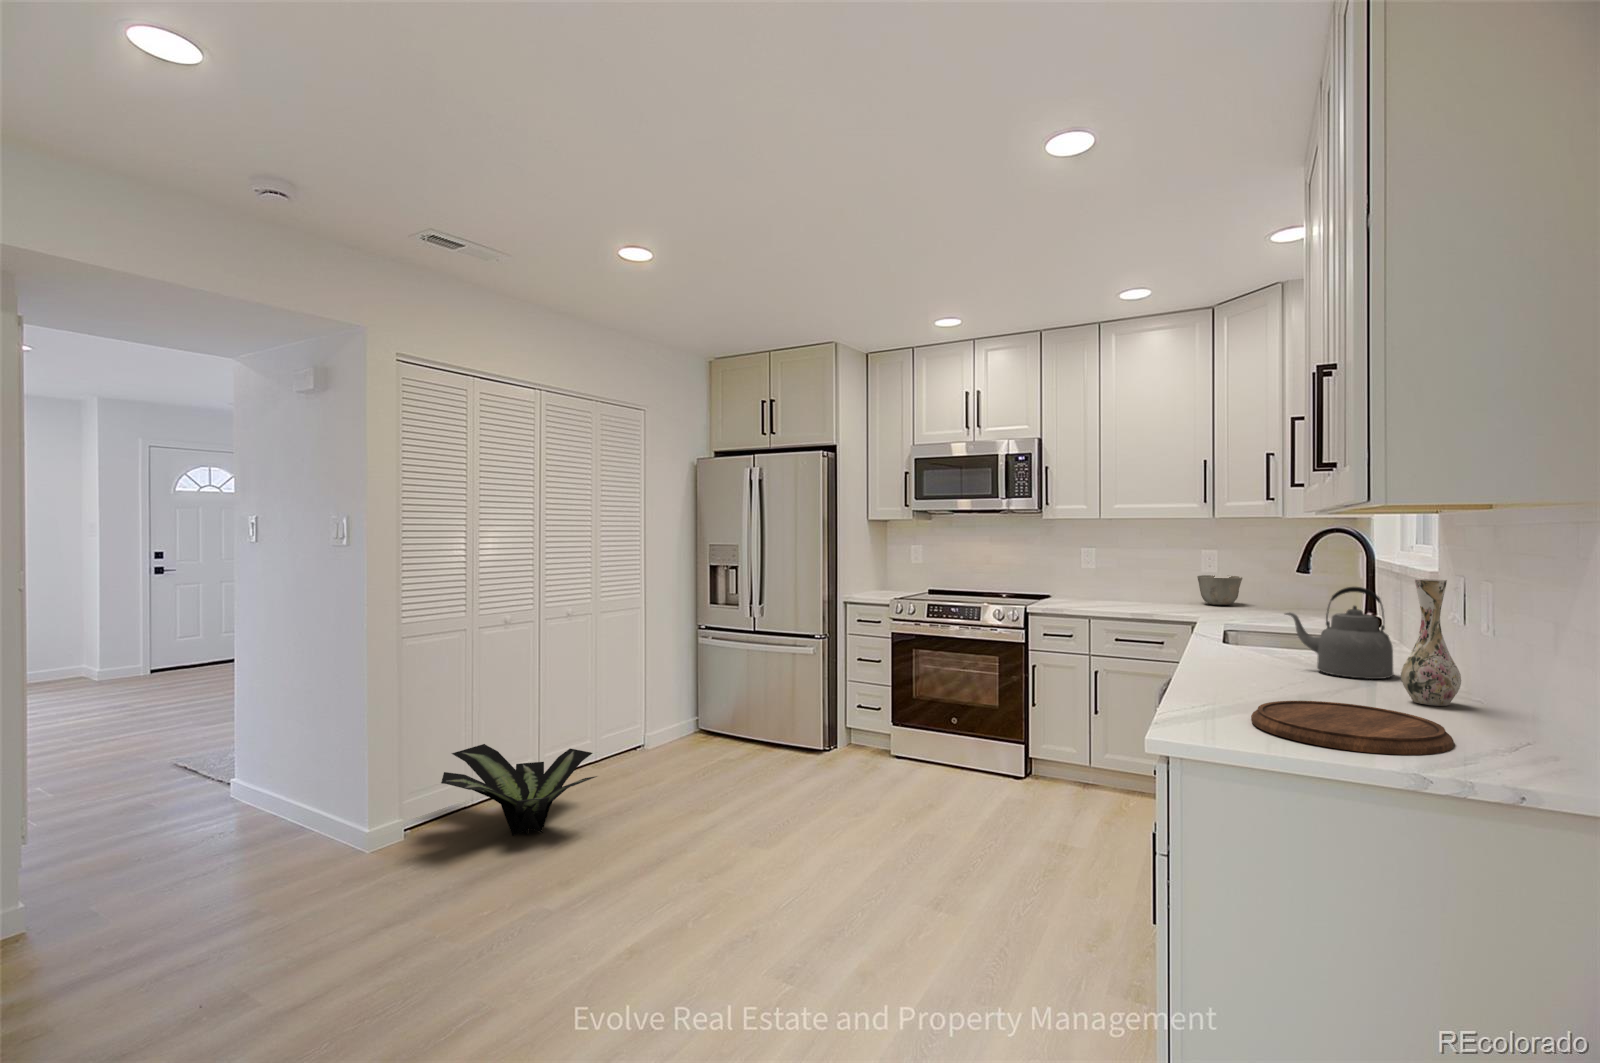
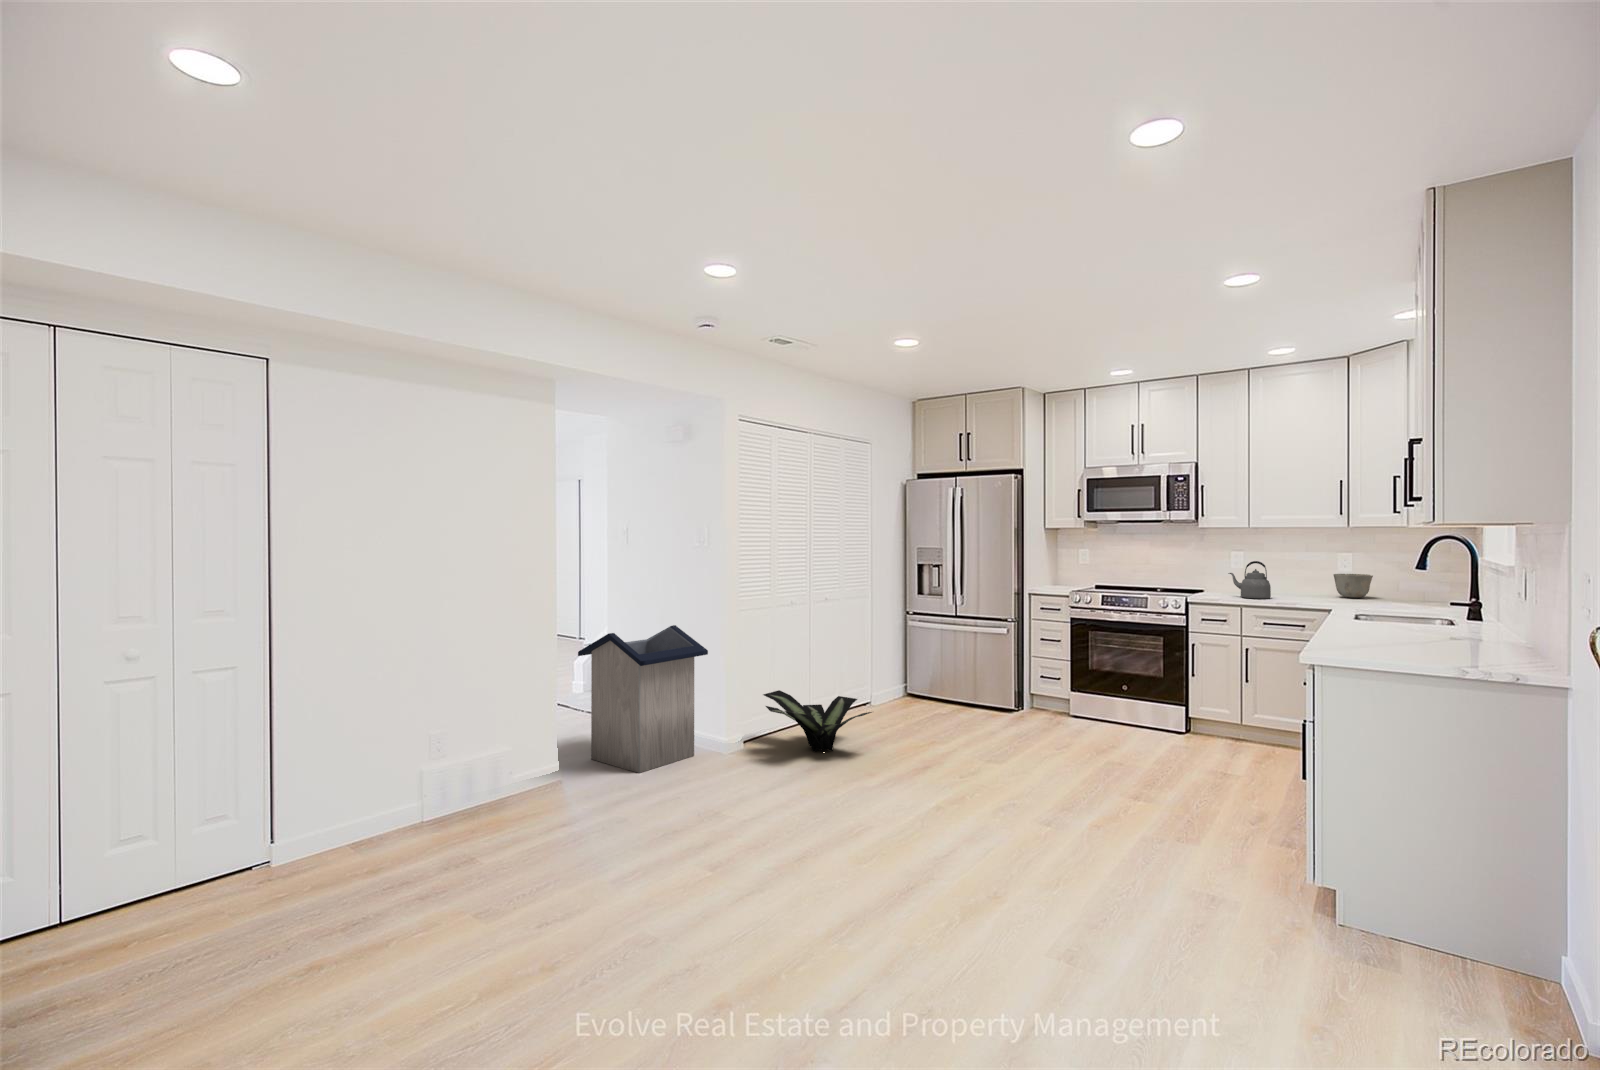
vase: present [1401,578,1461,706] -> none [1475,569,1514,647]
kettle: present [1285,587,1394,679] -> present [1228,561,1271,598]
trash can: none [133,660,348,894] -> present [578,625,708,773]
cutting board: present [1251,701,1454,755] -> none [1373,641,1495,662]

